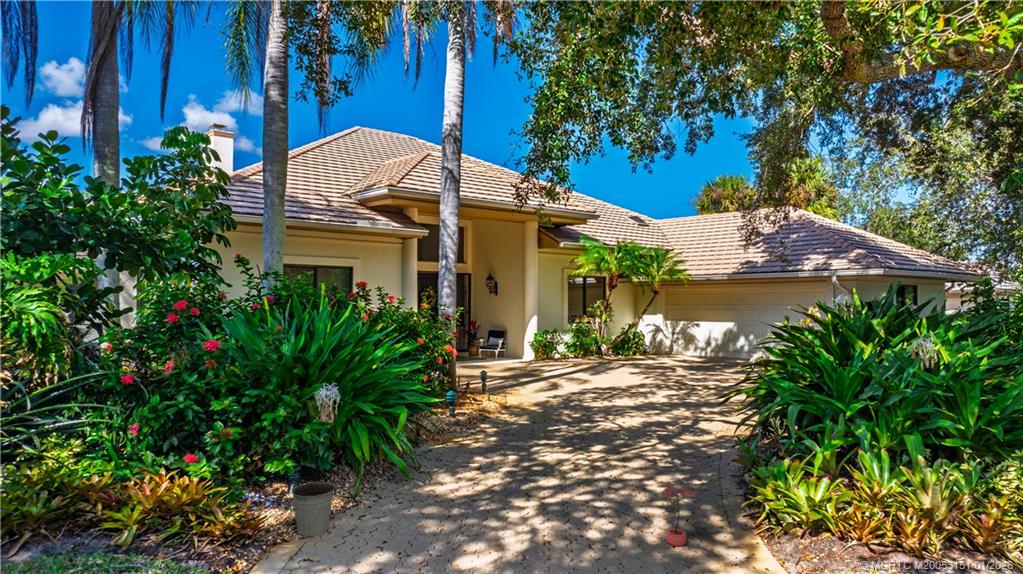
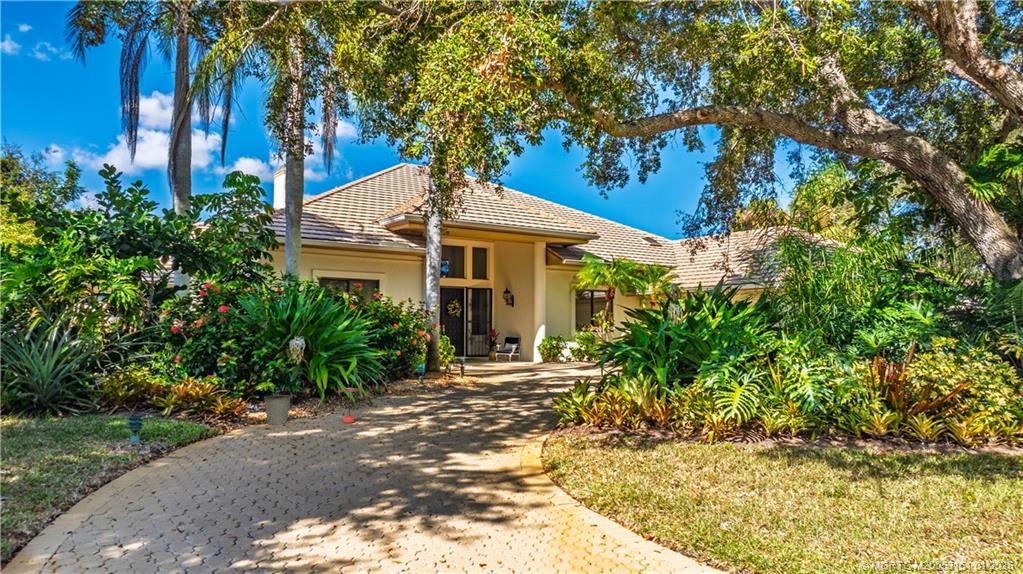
potted plant: present [657,483,699,546] -> present [337,388,362,423]

